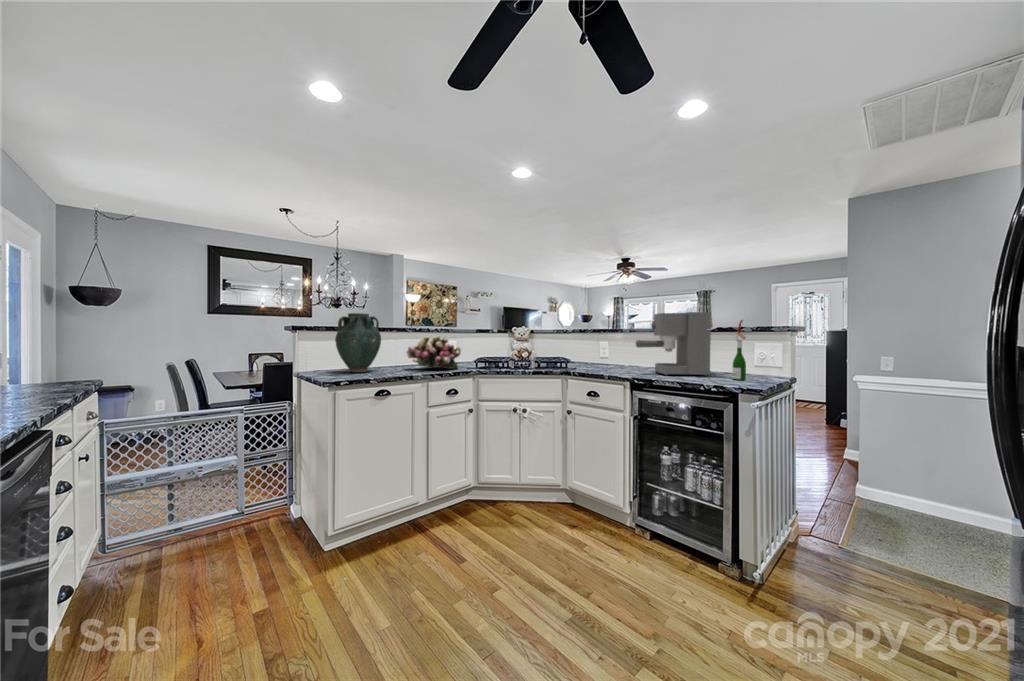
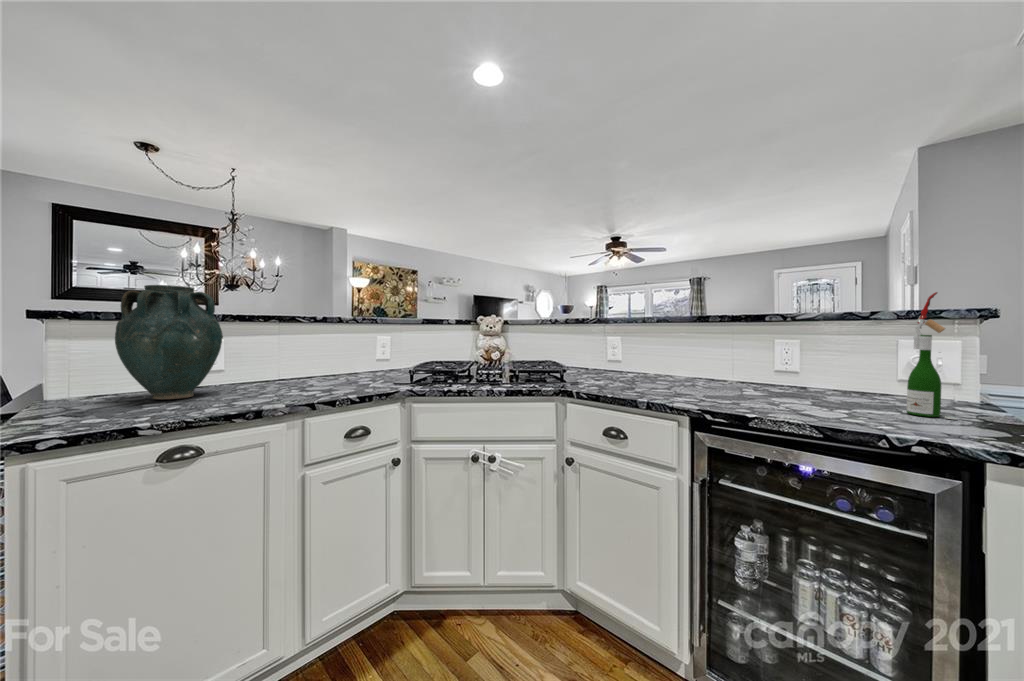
coffee maker: present [636,312,711,376] -> none [694,280,846,403]
flower arrangement: present [407,336,461,369] -> none [277,328,382,387]

